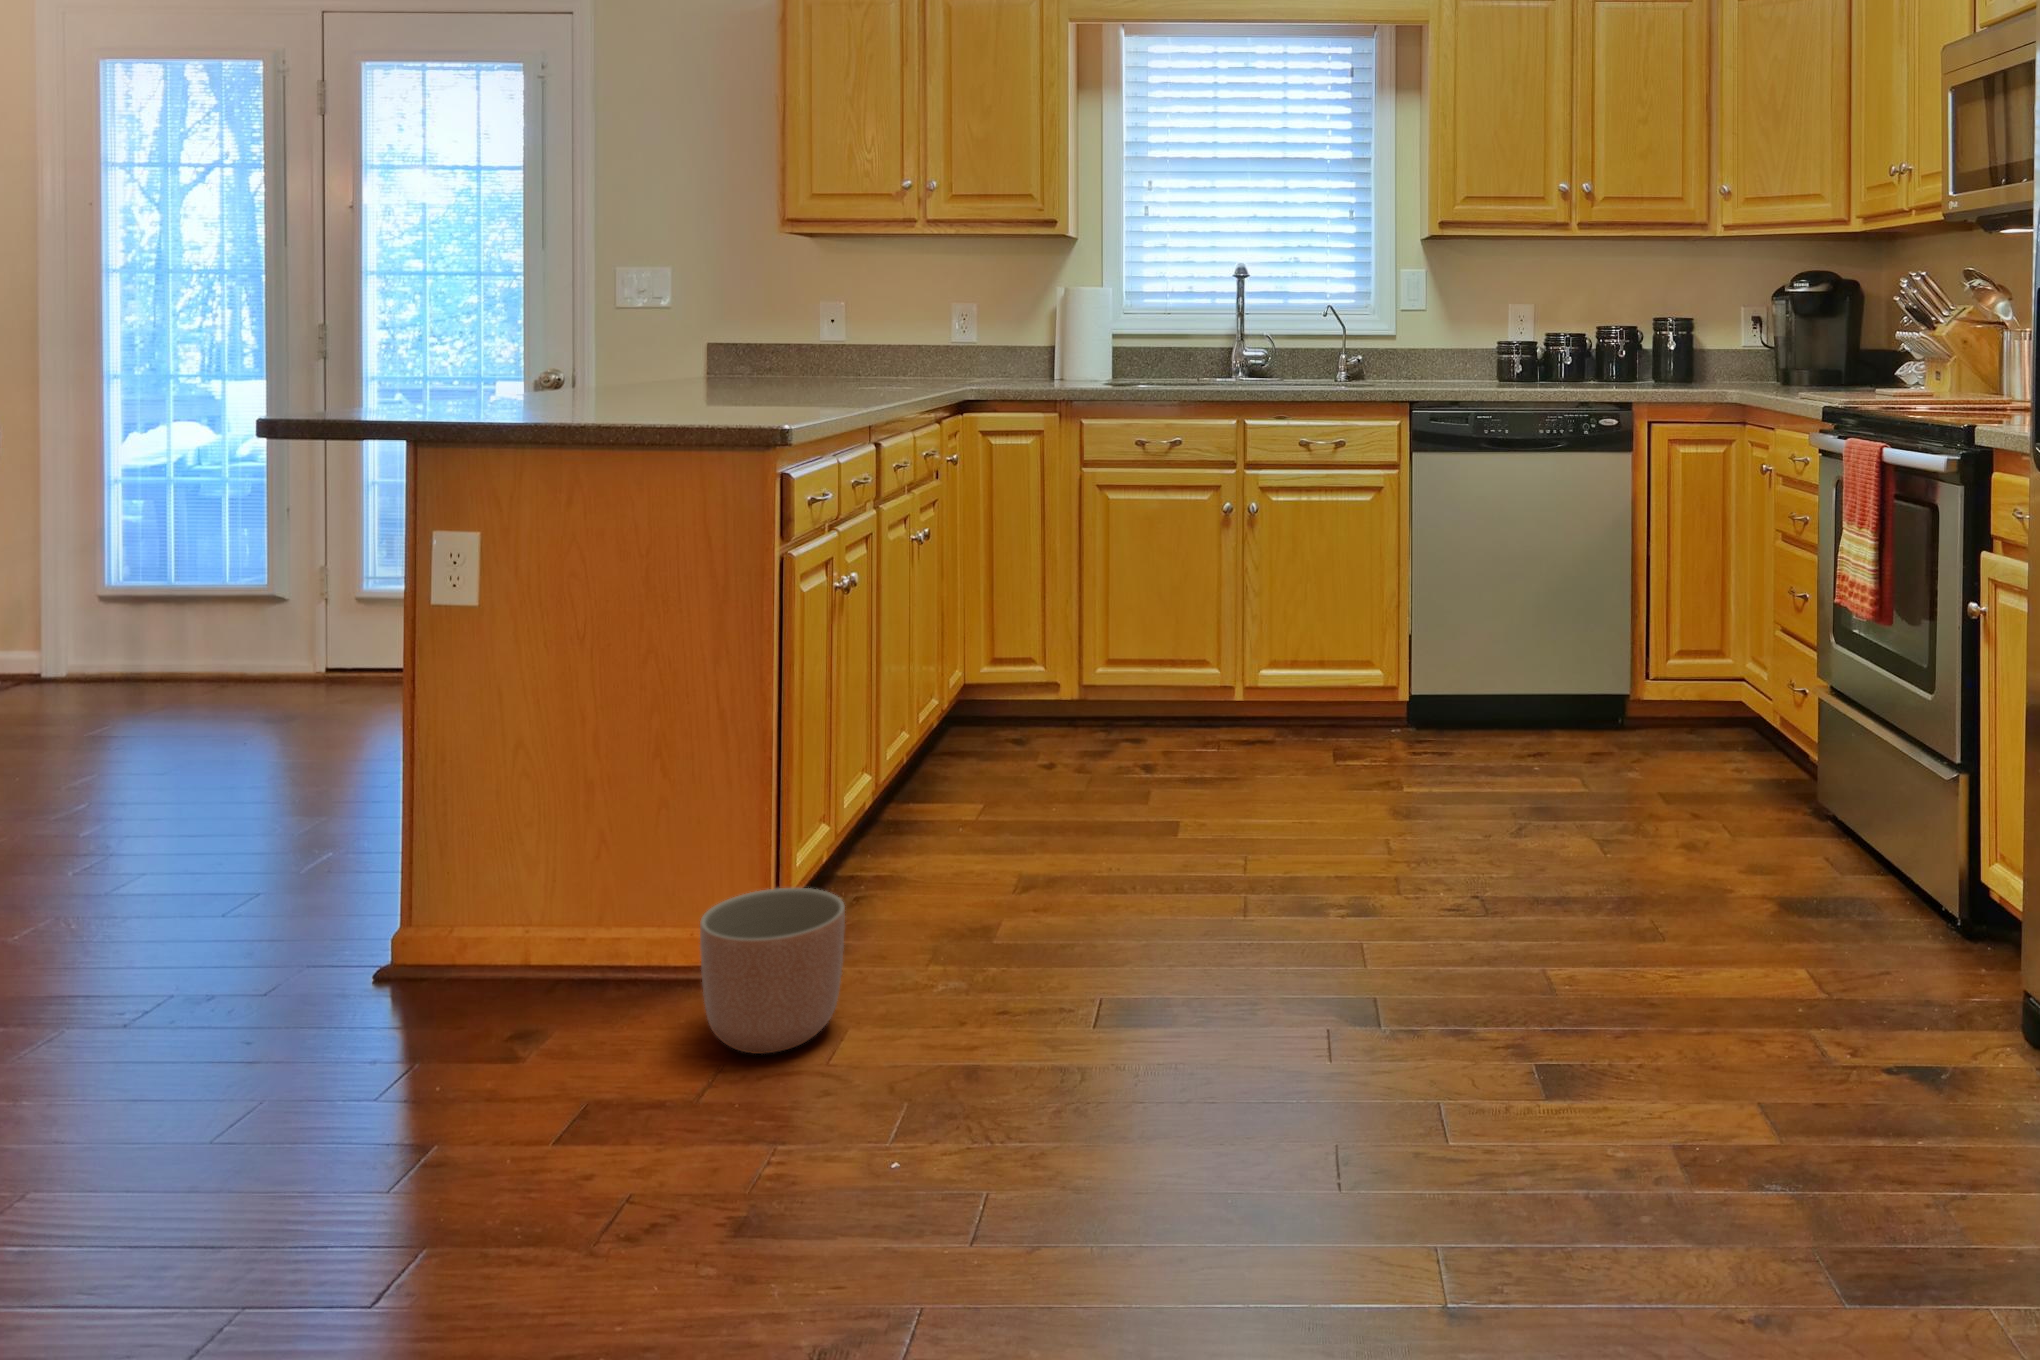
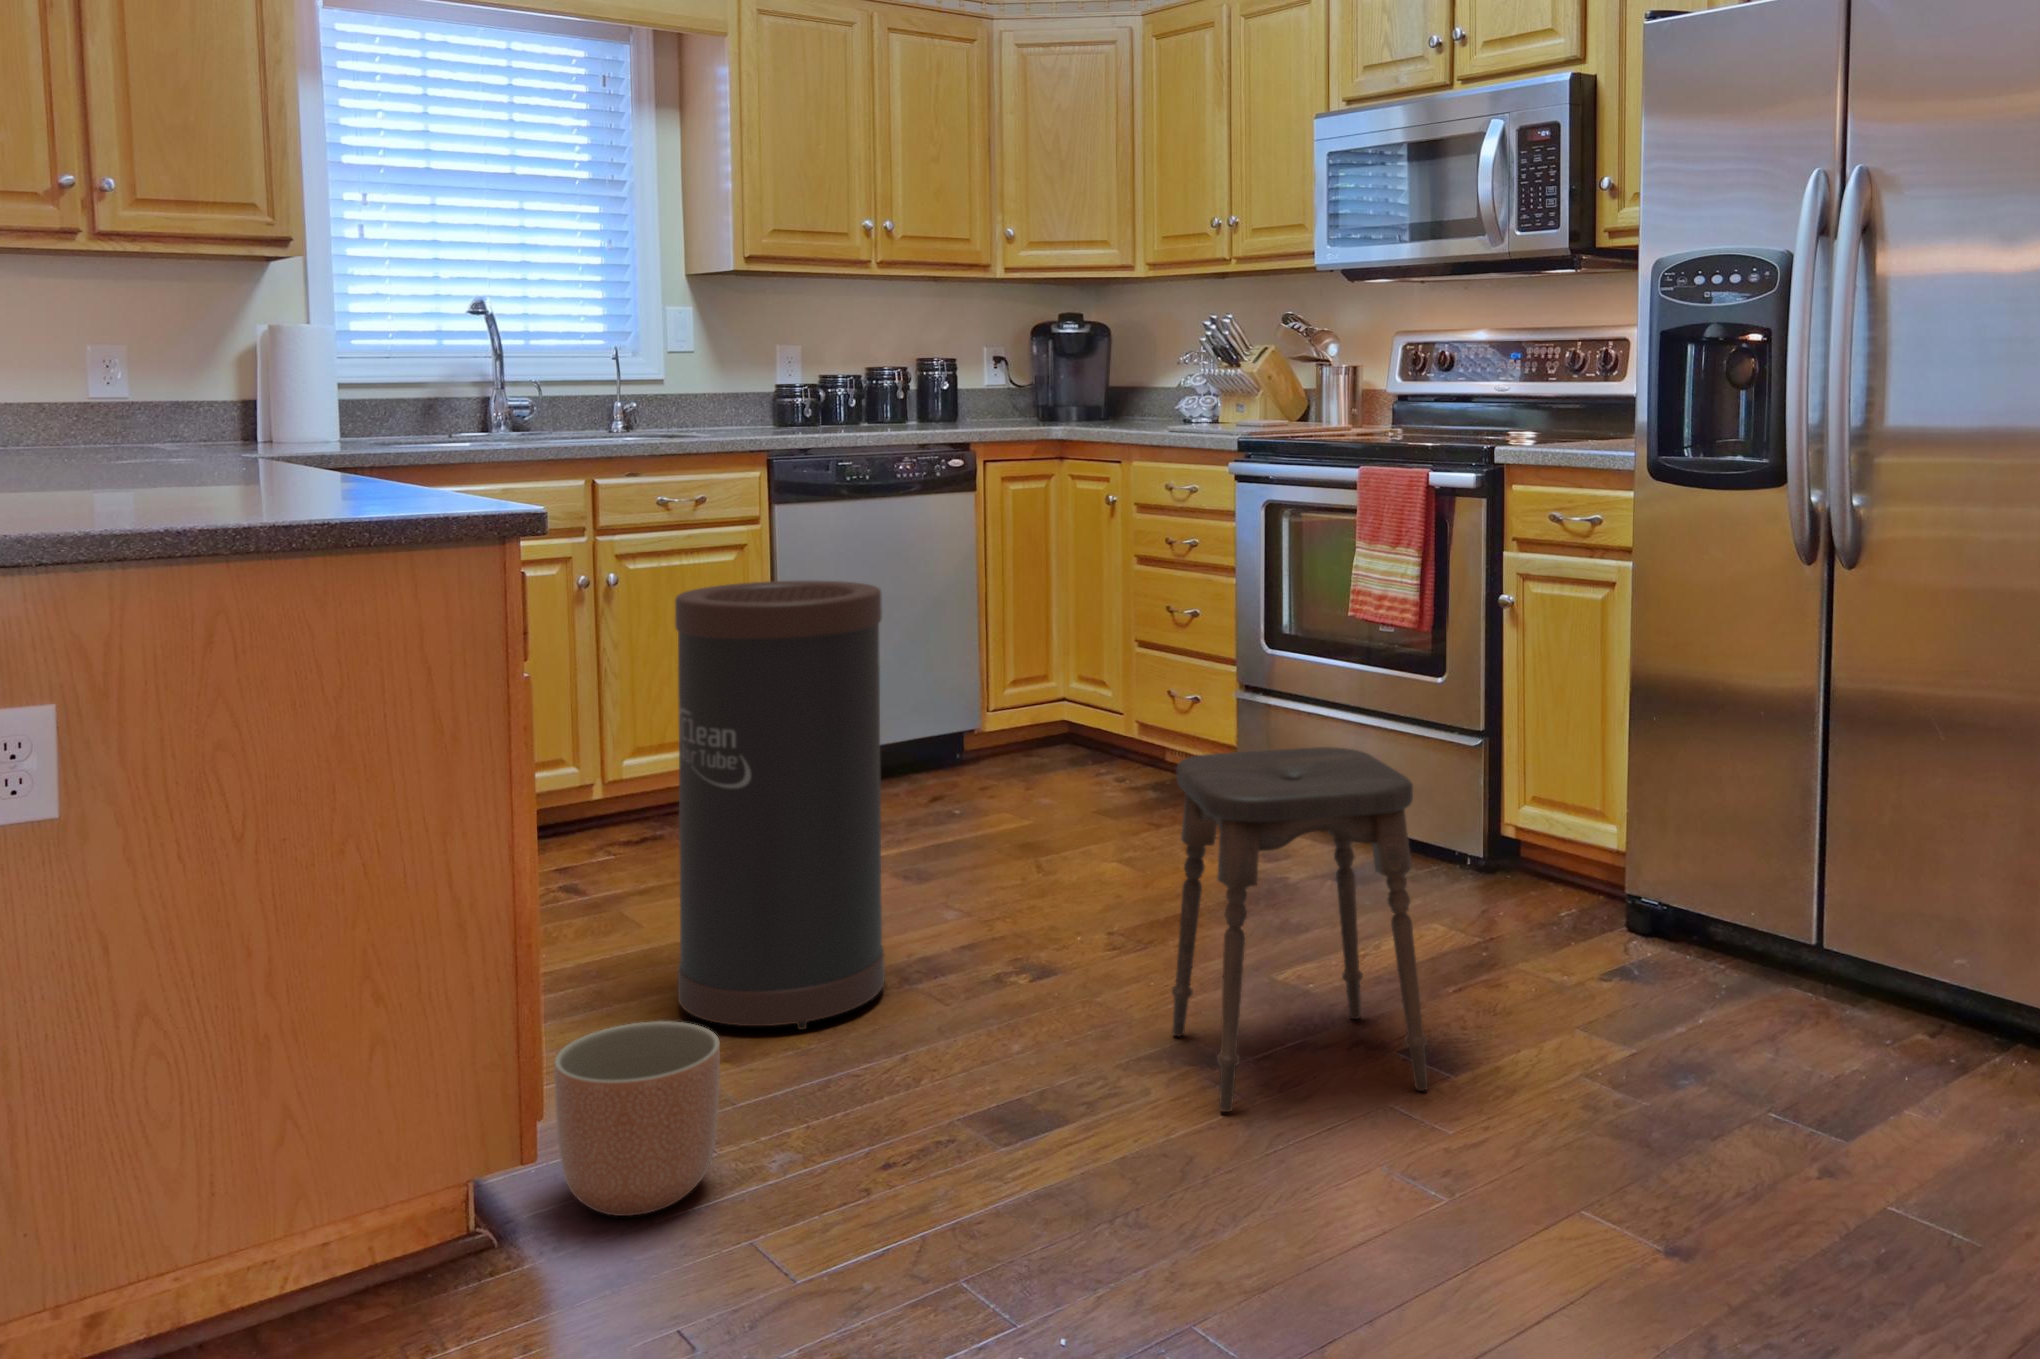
trash can: none [1031,521,1220,936] -> present [675,581,885,1030]
stool: none [1253,758,1556,1212] -> present [1172,747,1428,1112]

